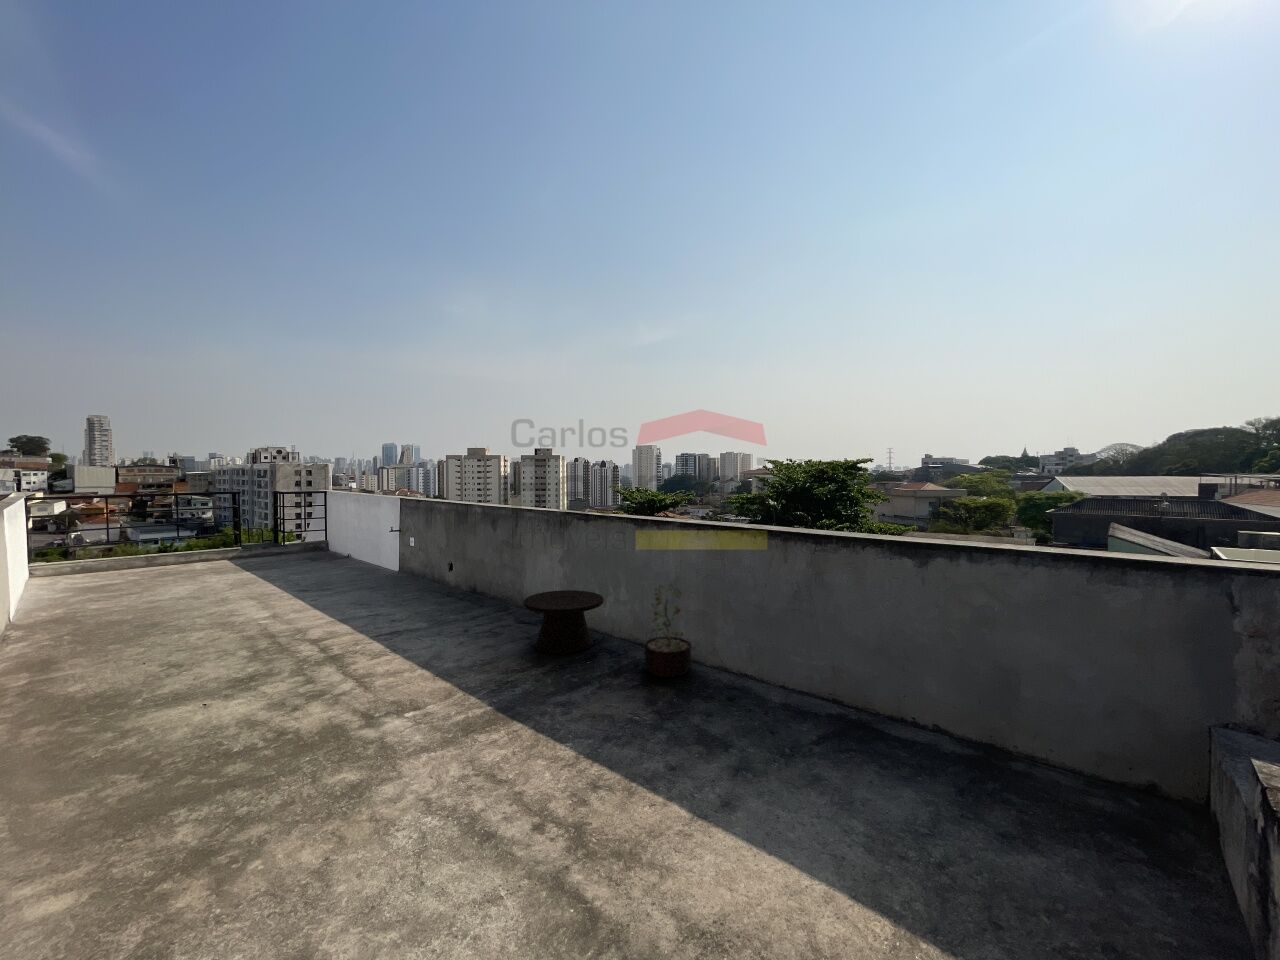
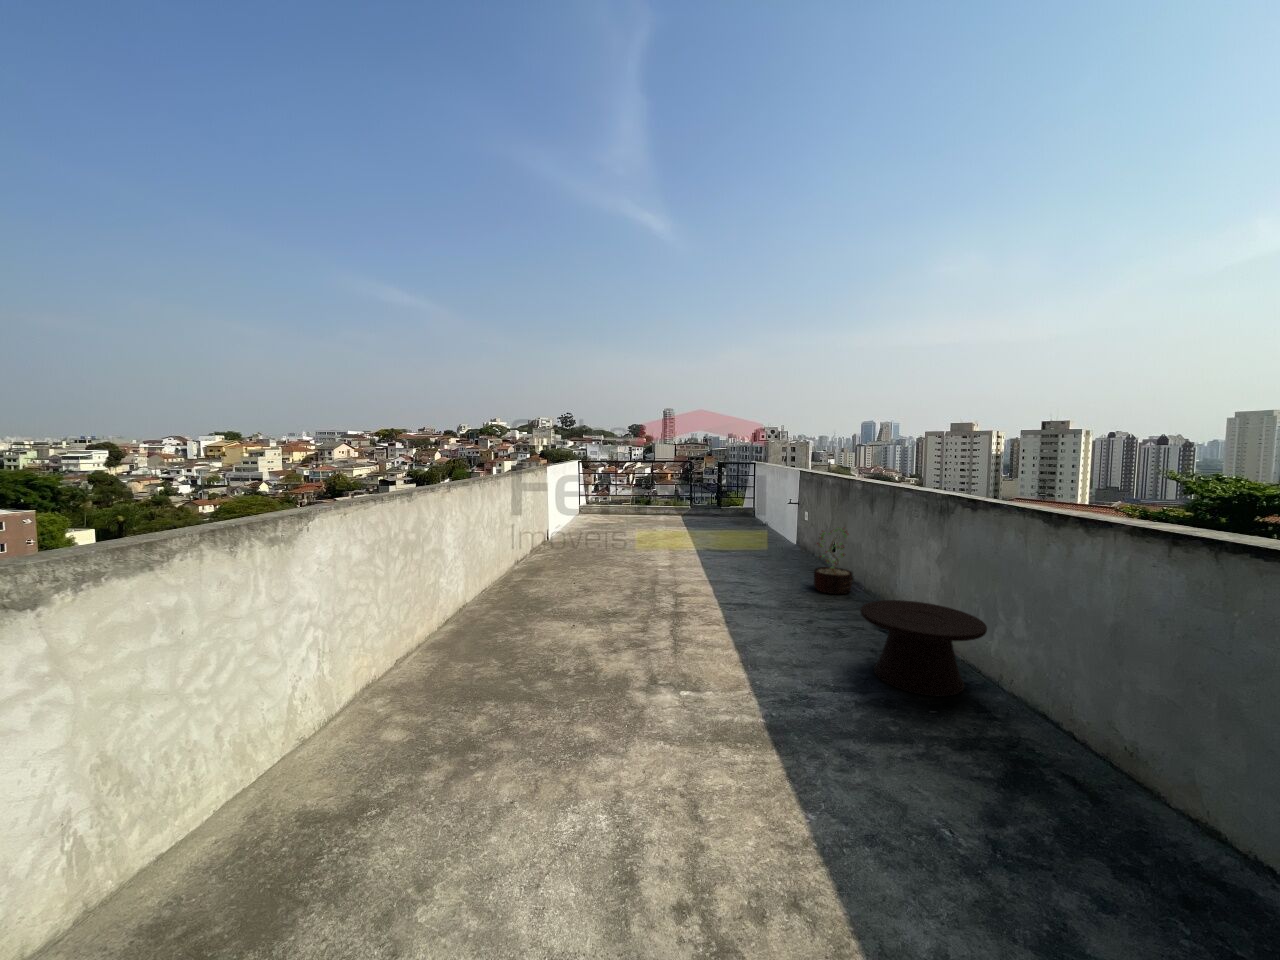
decorative plant: present [644,585,692,677] -> present [814,528,853,594]

